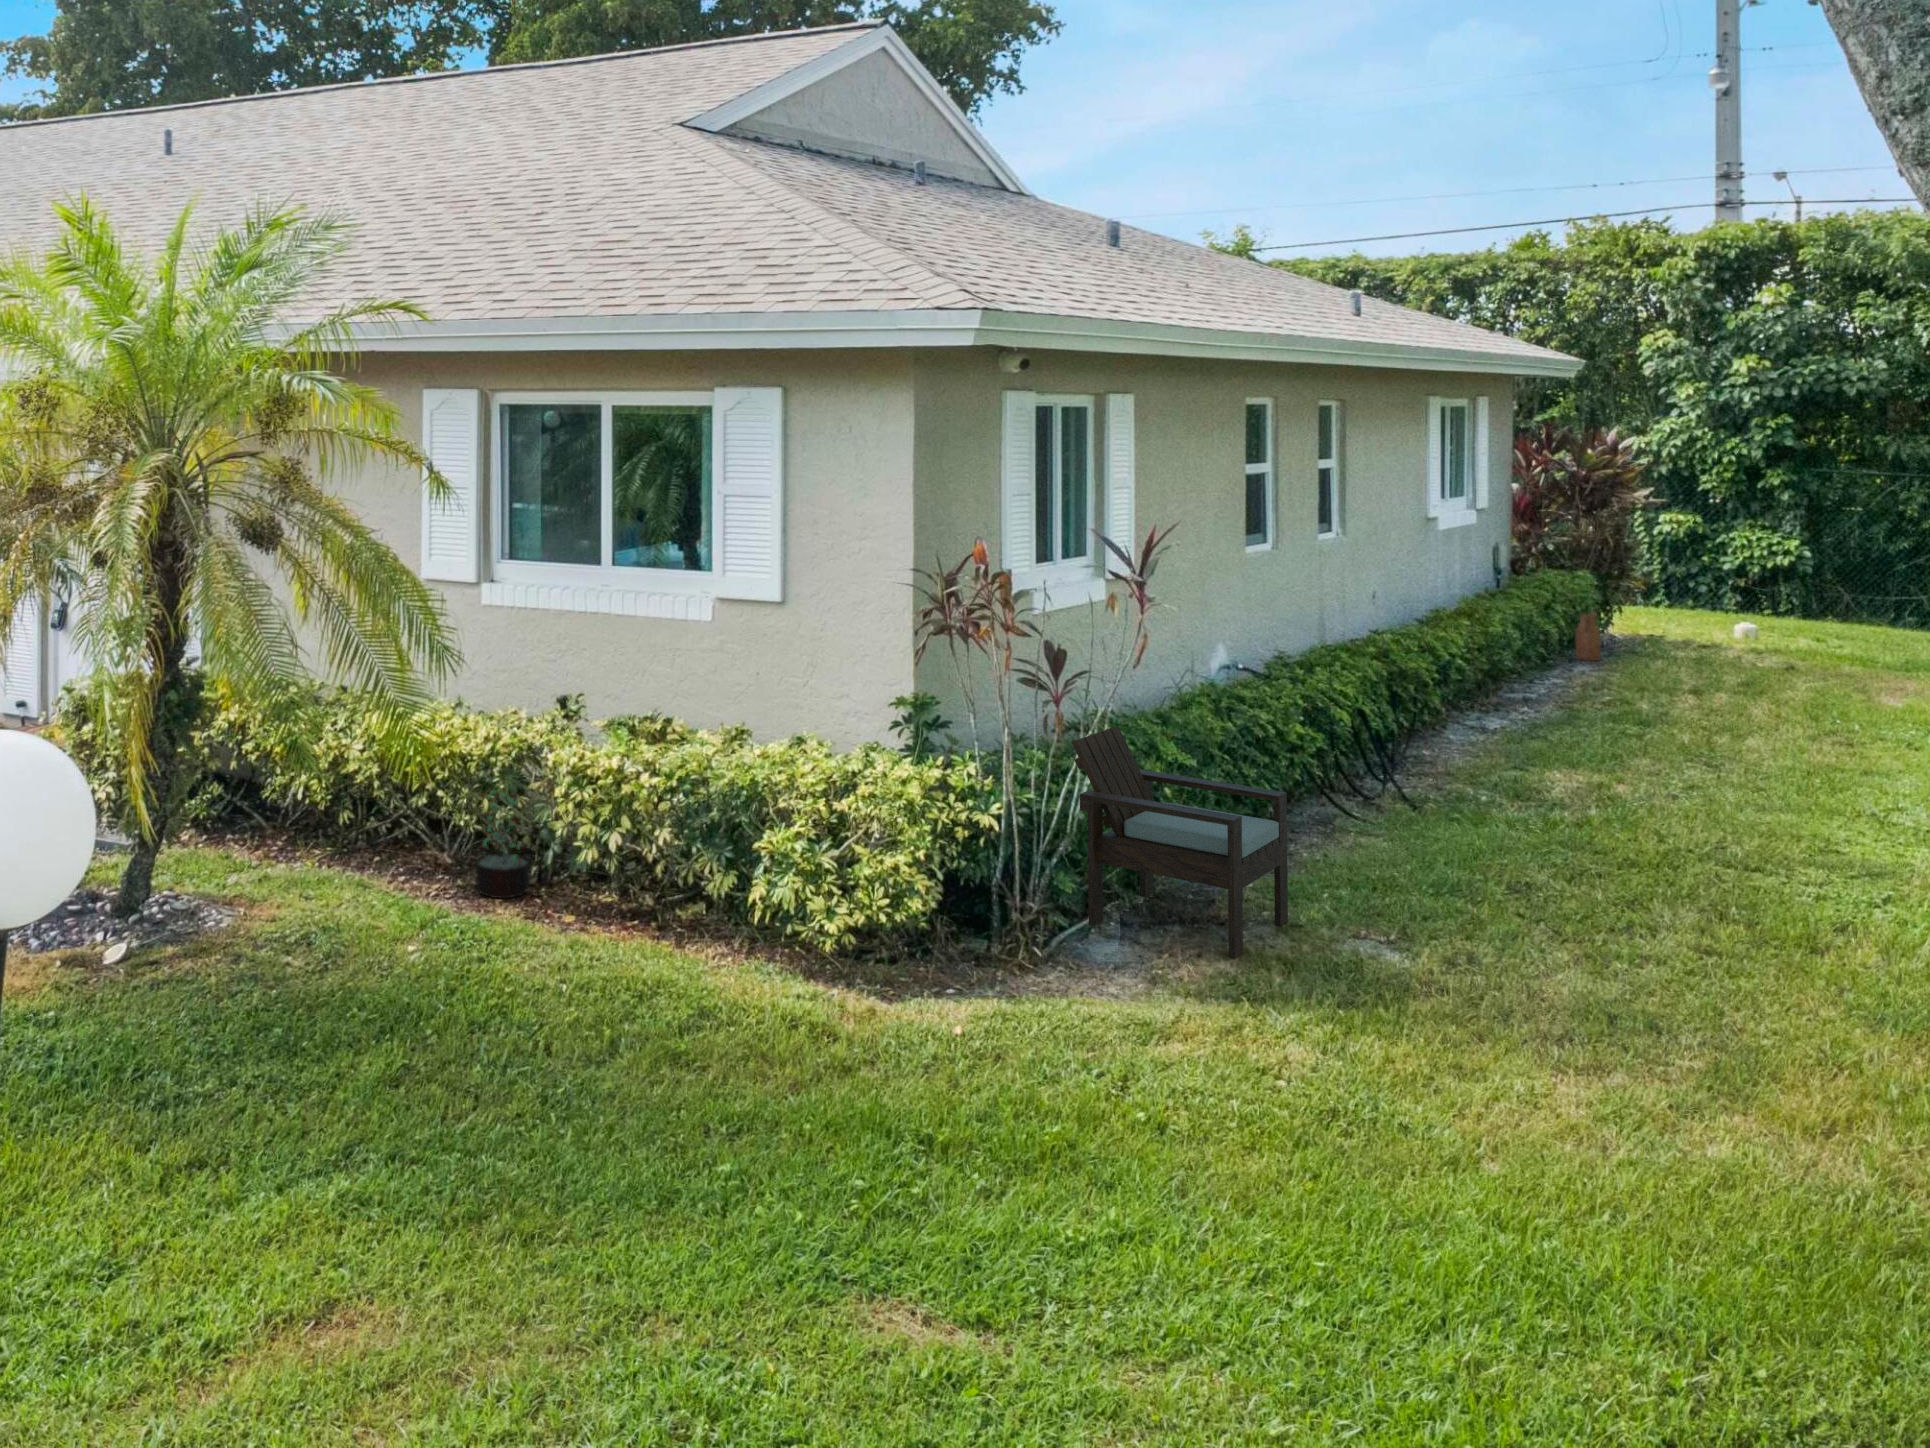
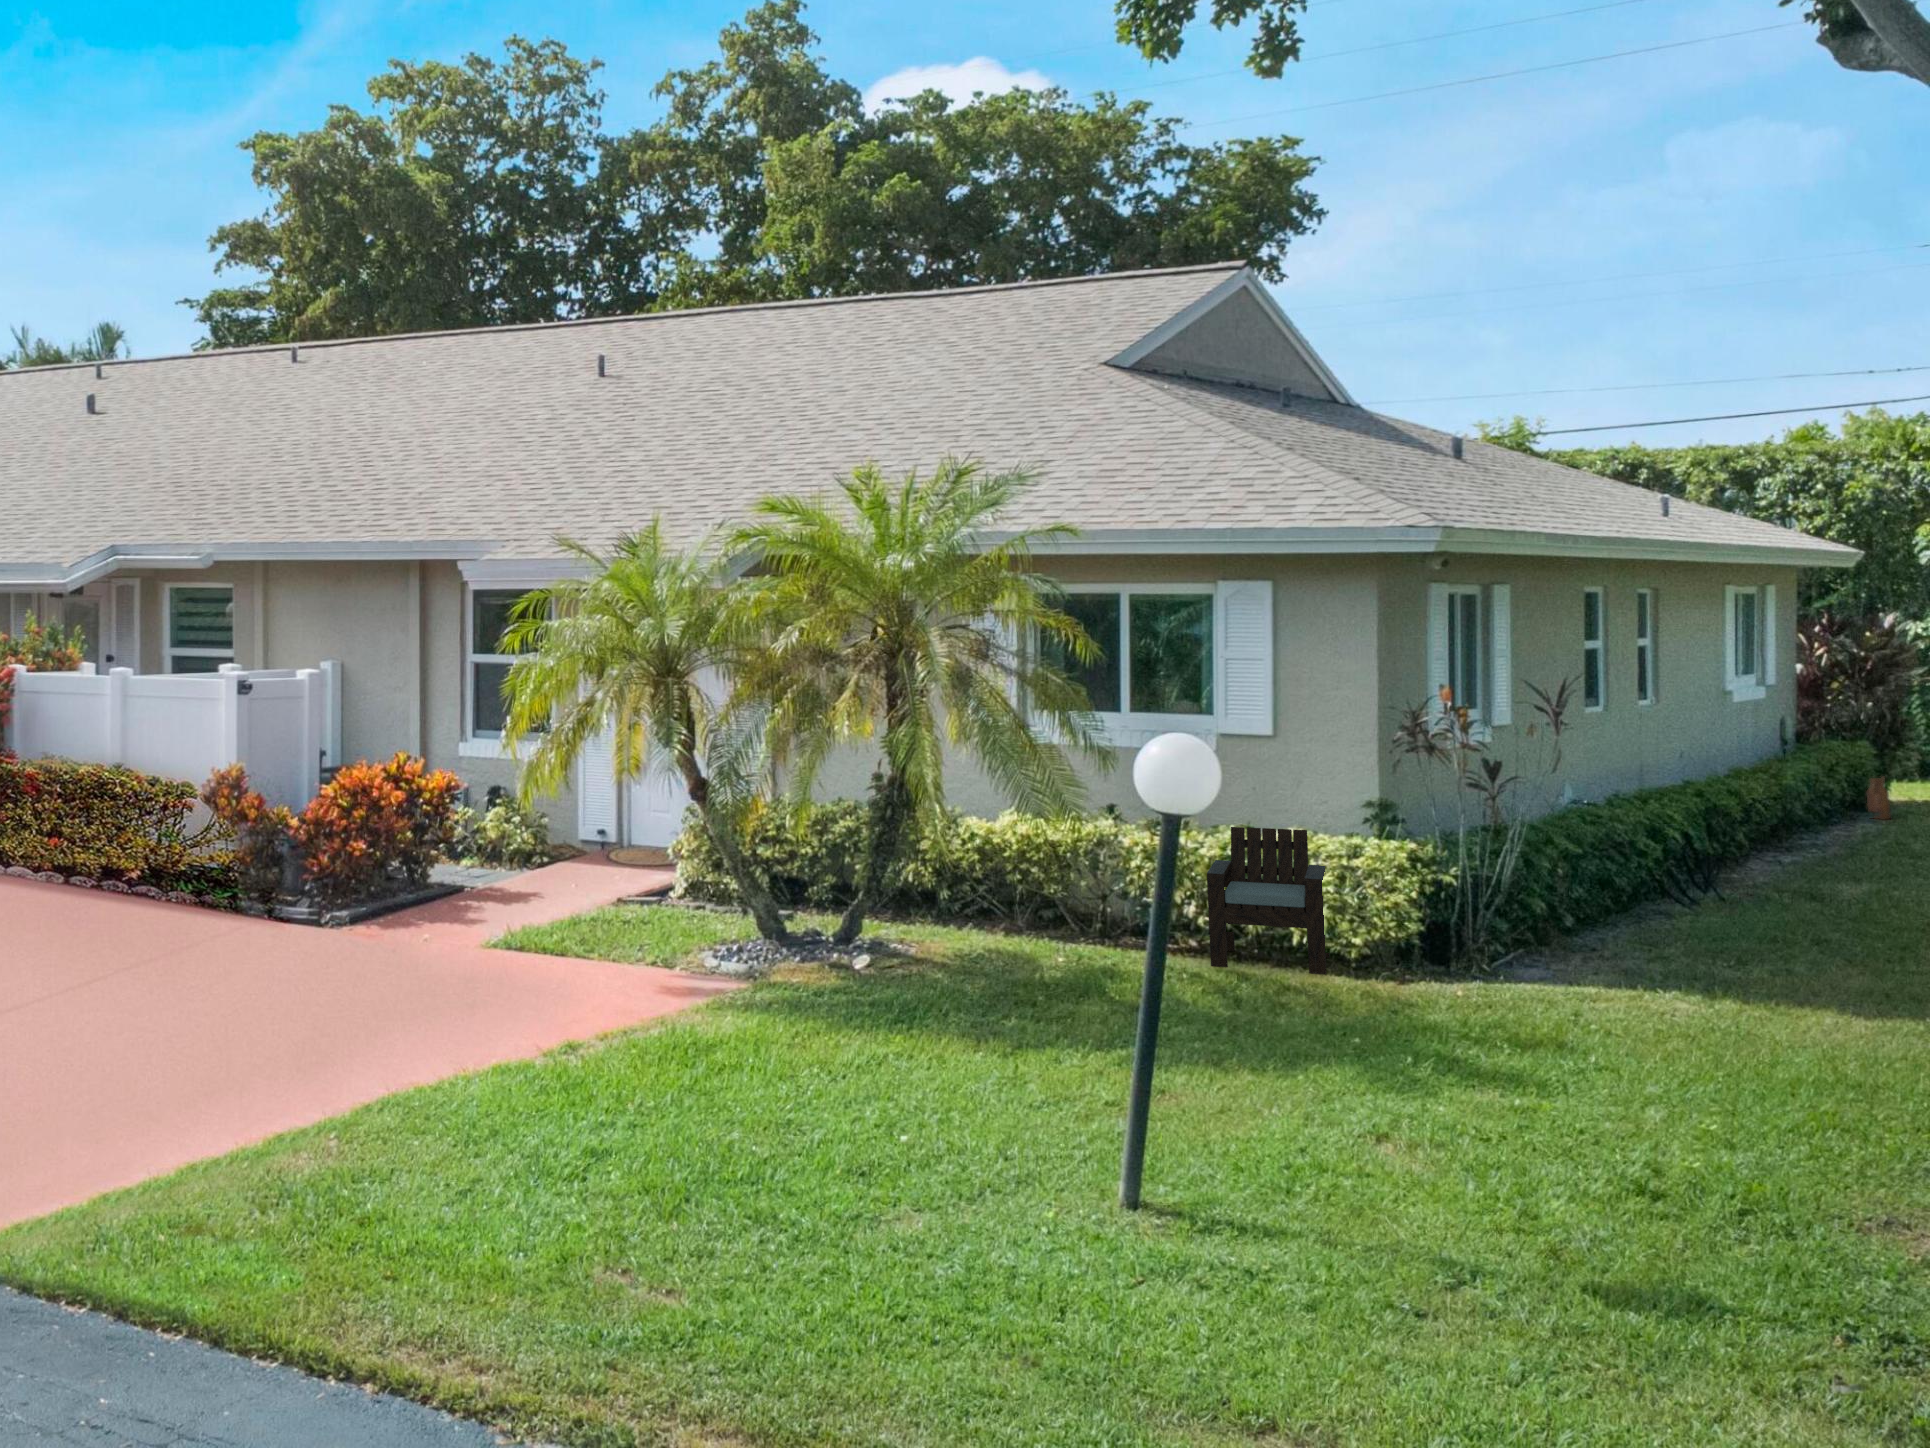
chair: present [1072,726,1288,958] -> present [1207,827,1330,974]
decorative plant: present [475,791,531,898] -> none [1079,864,1121,938]

